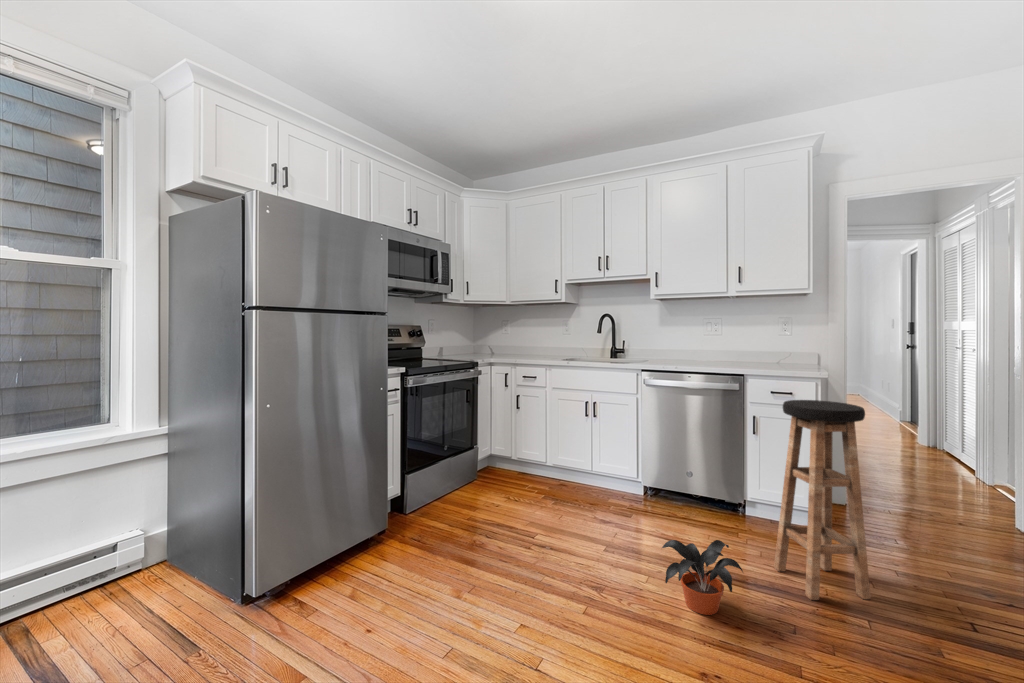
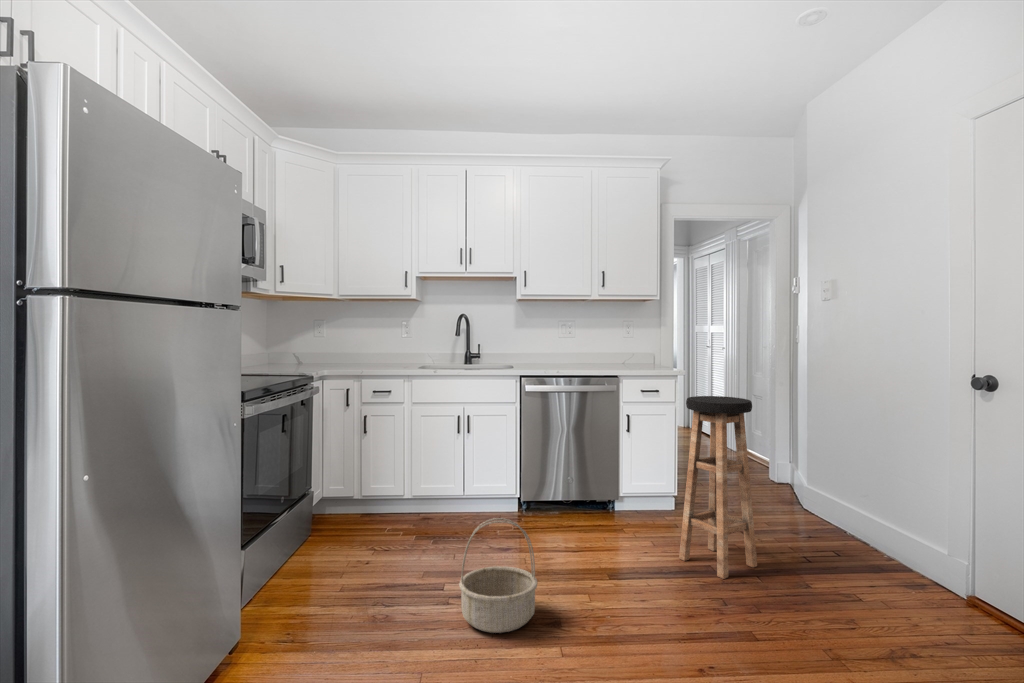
basket: none [524,487,589,582] -> present [459,518,537,633]
potted plant: present [662,540,743,615] -> none [610,541,693,619]

